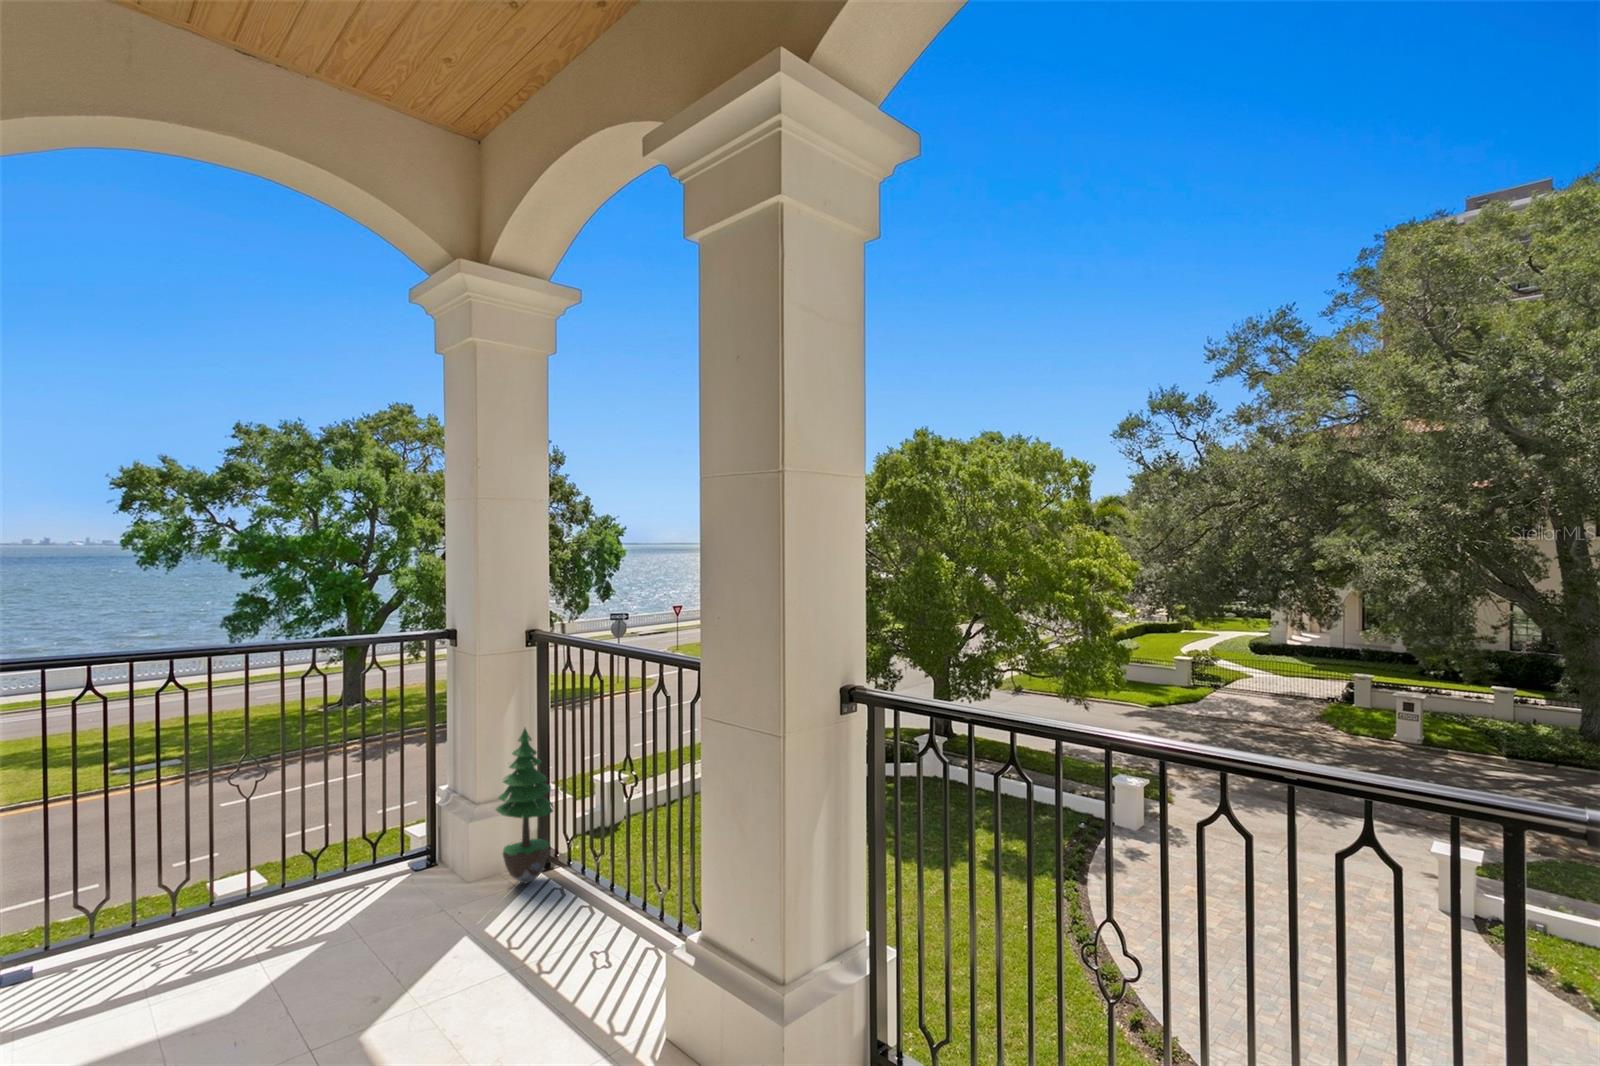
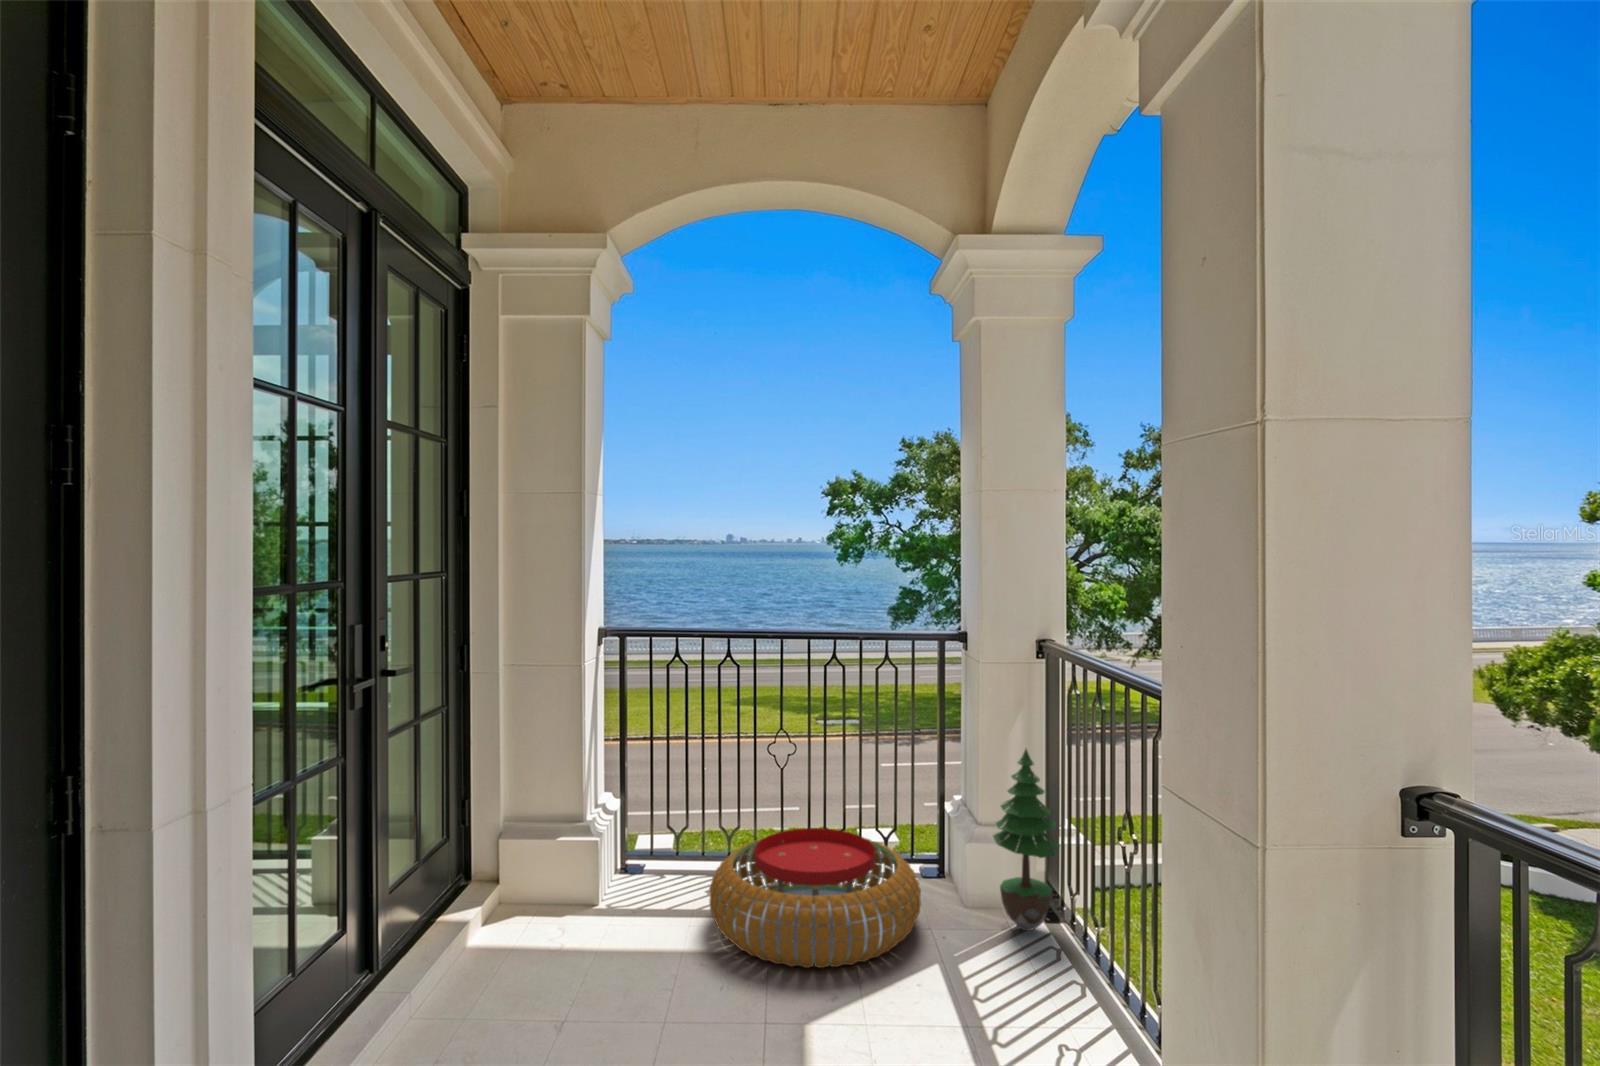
pouf: none [181,846,436,1001] -> present [709,828,921,968]

